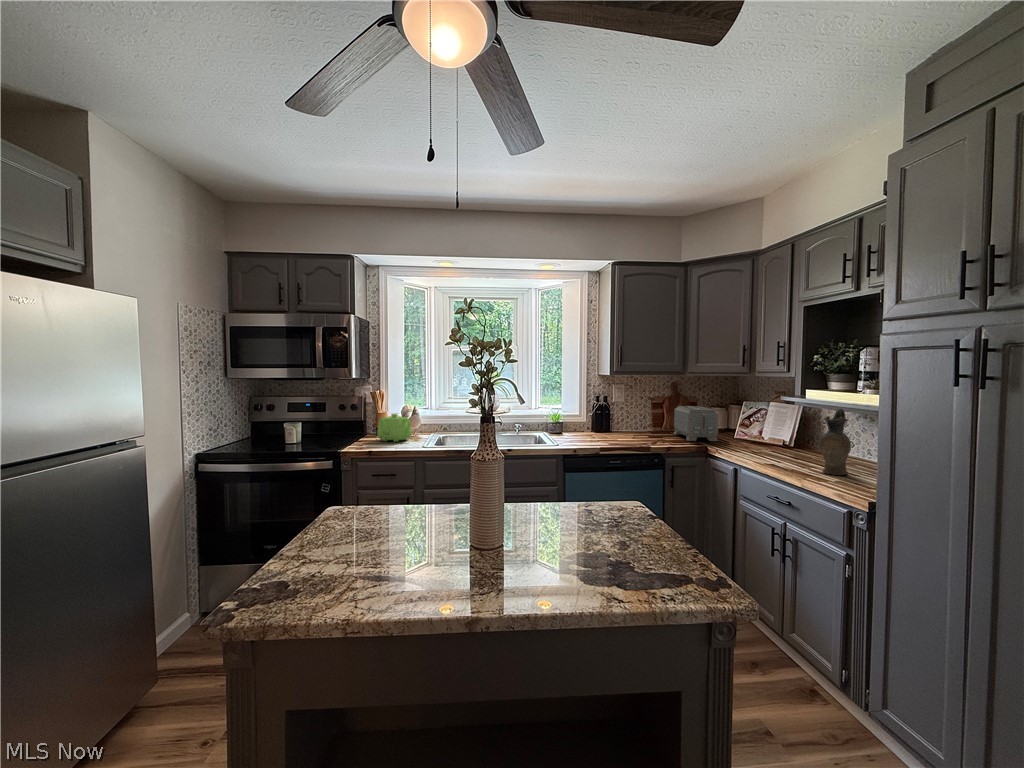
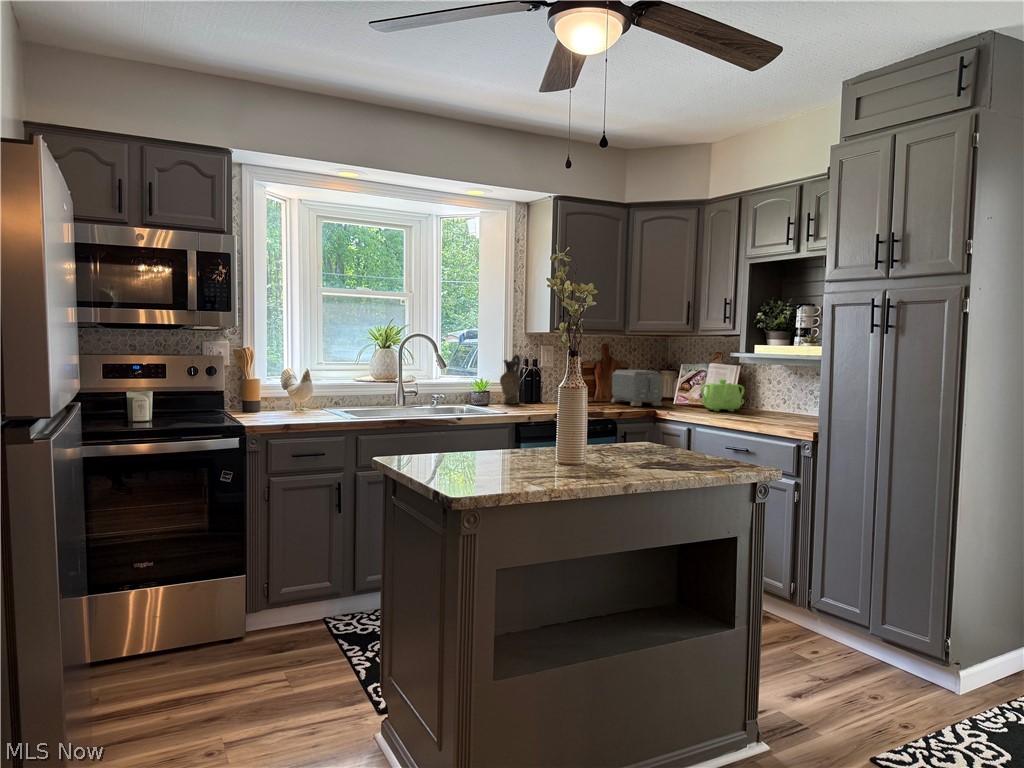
ceramic pitcher: present [818,409,851,475] -> present [500,354,521,403]
teapot: present [377,414,412,442] -> present [700,379,744,411]

